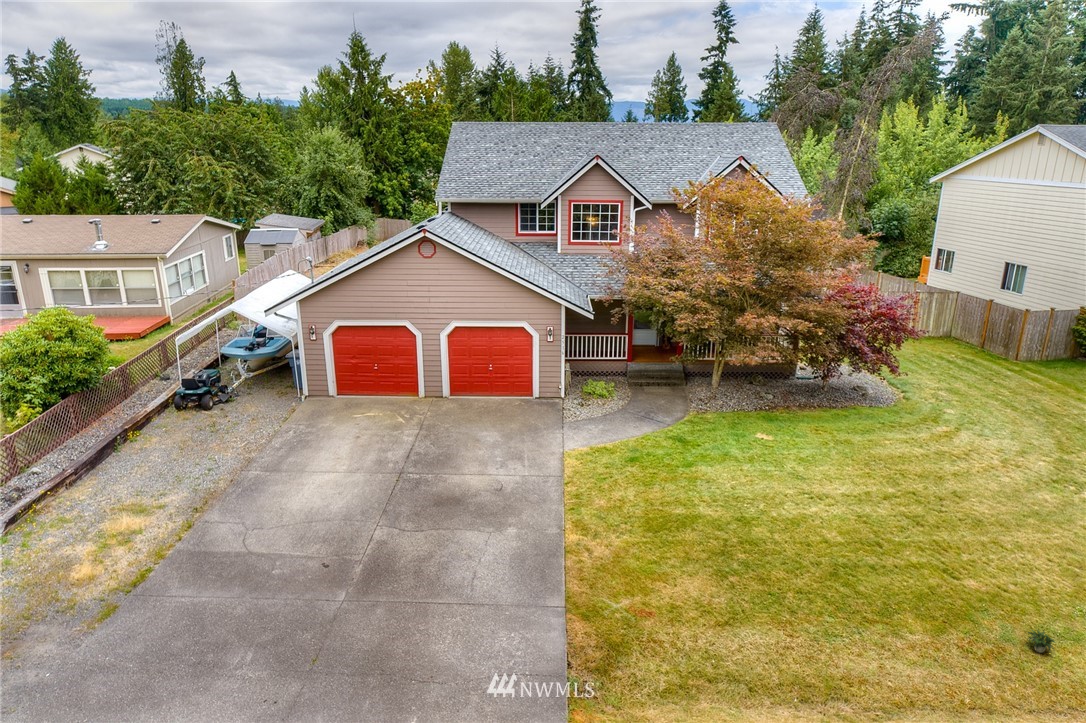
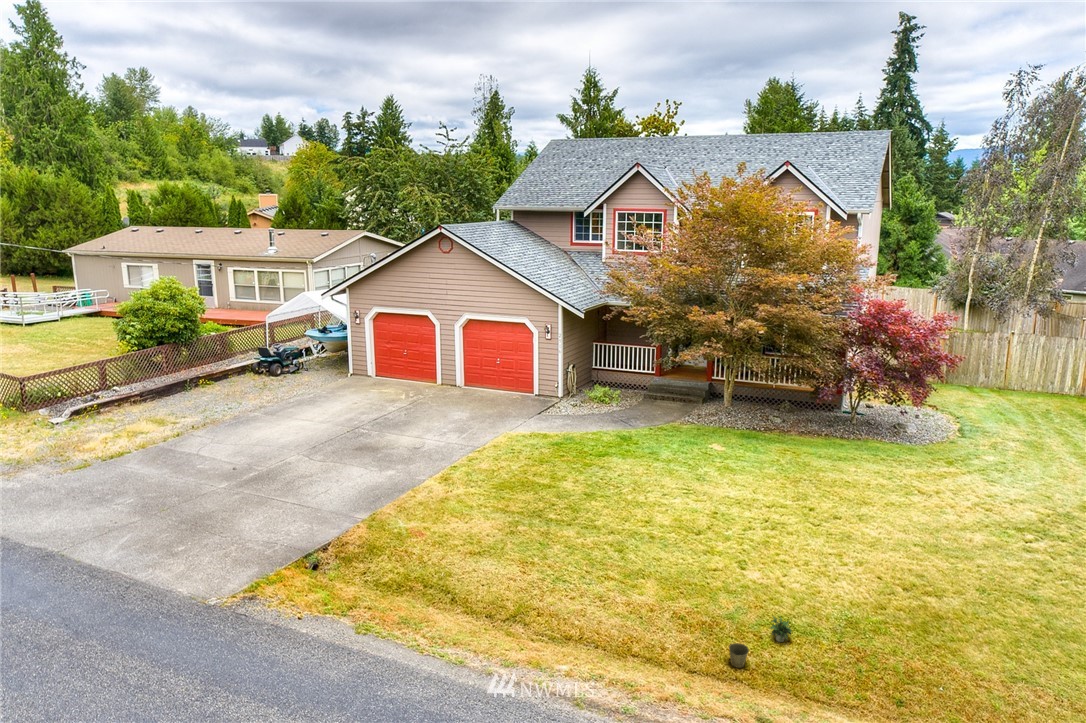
bucket: none [1033,668,1058,697] -> present [729,643,749,668]

